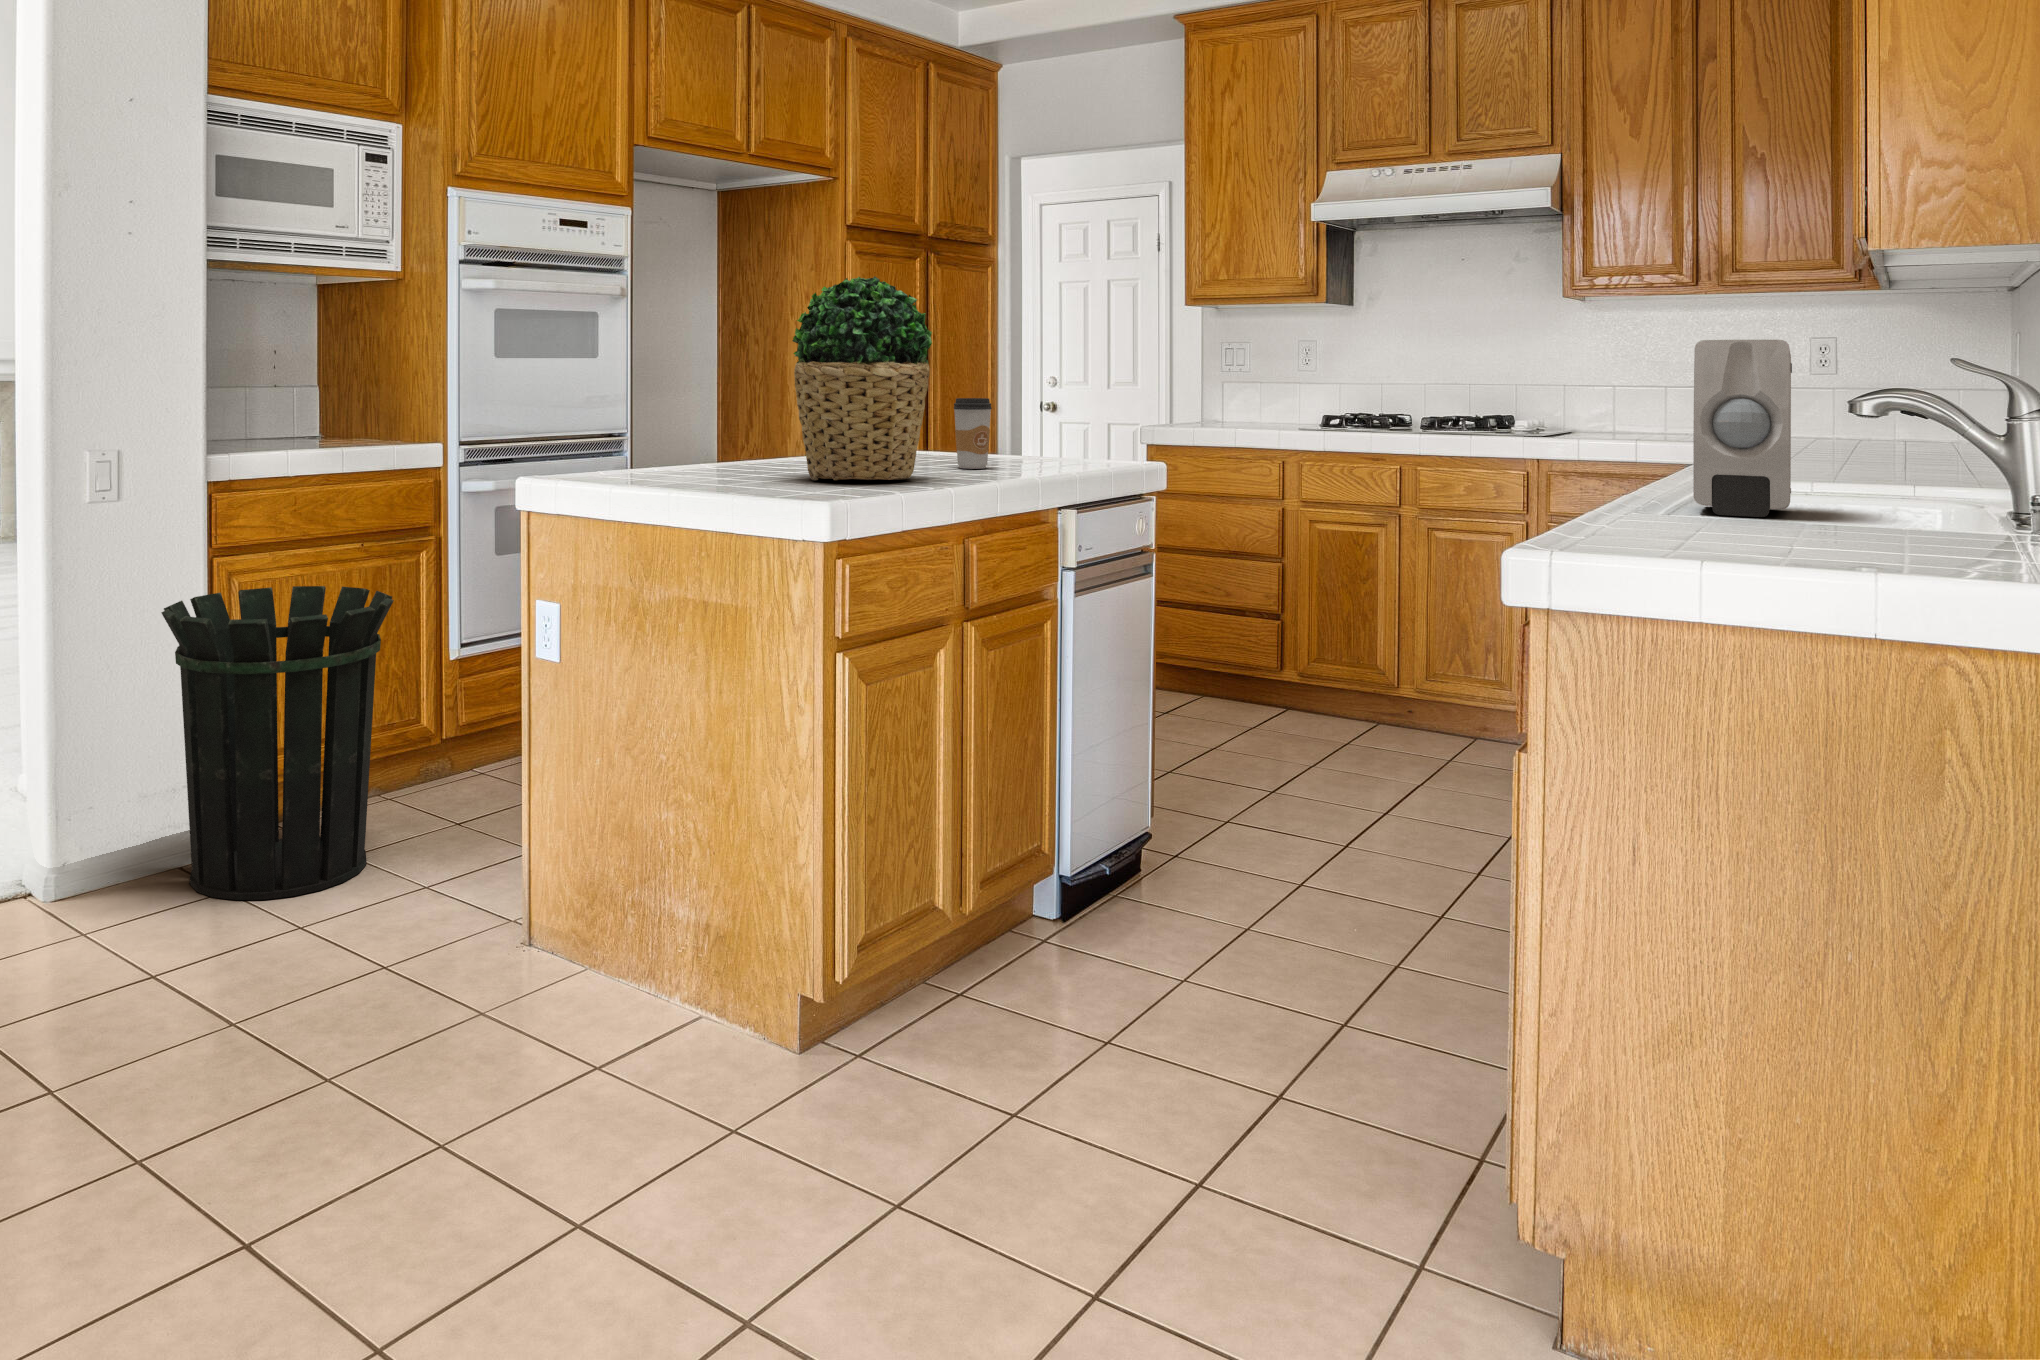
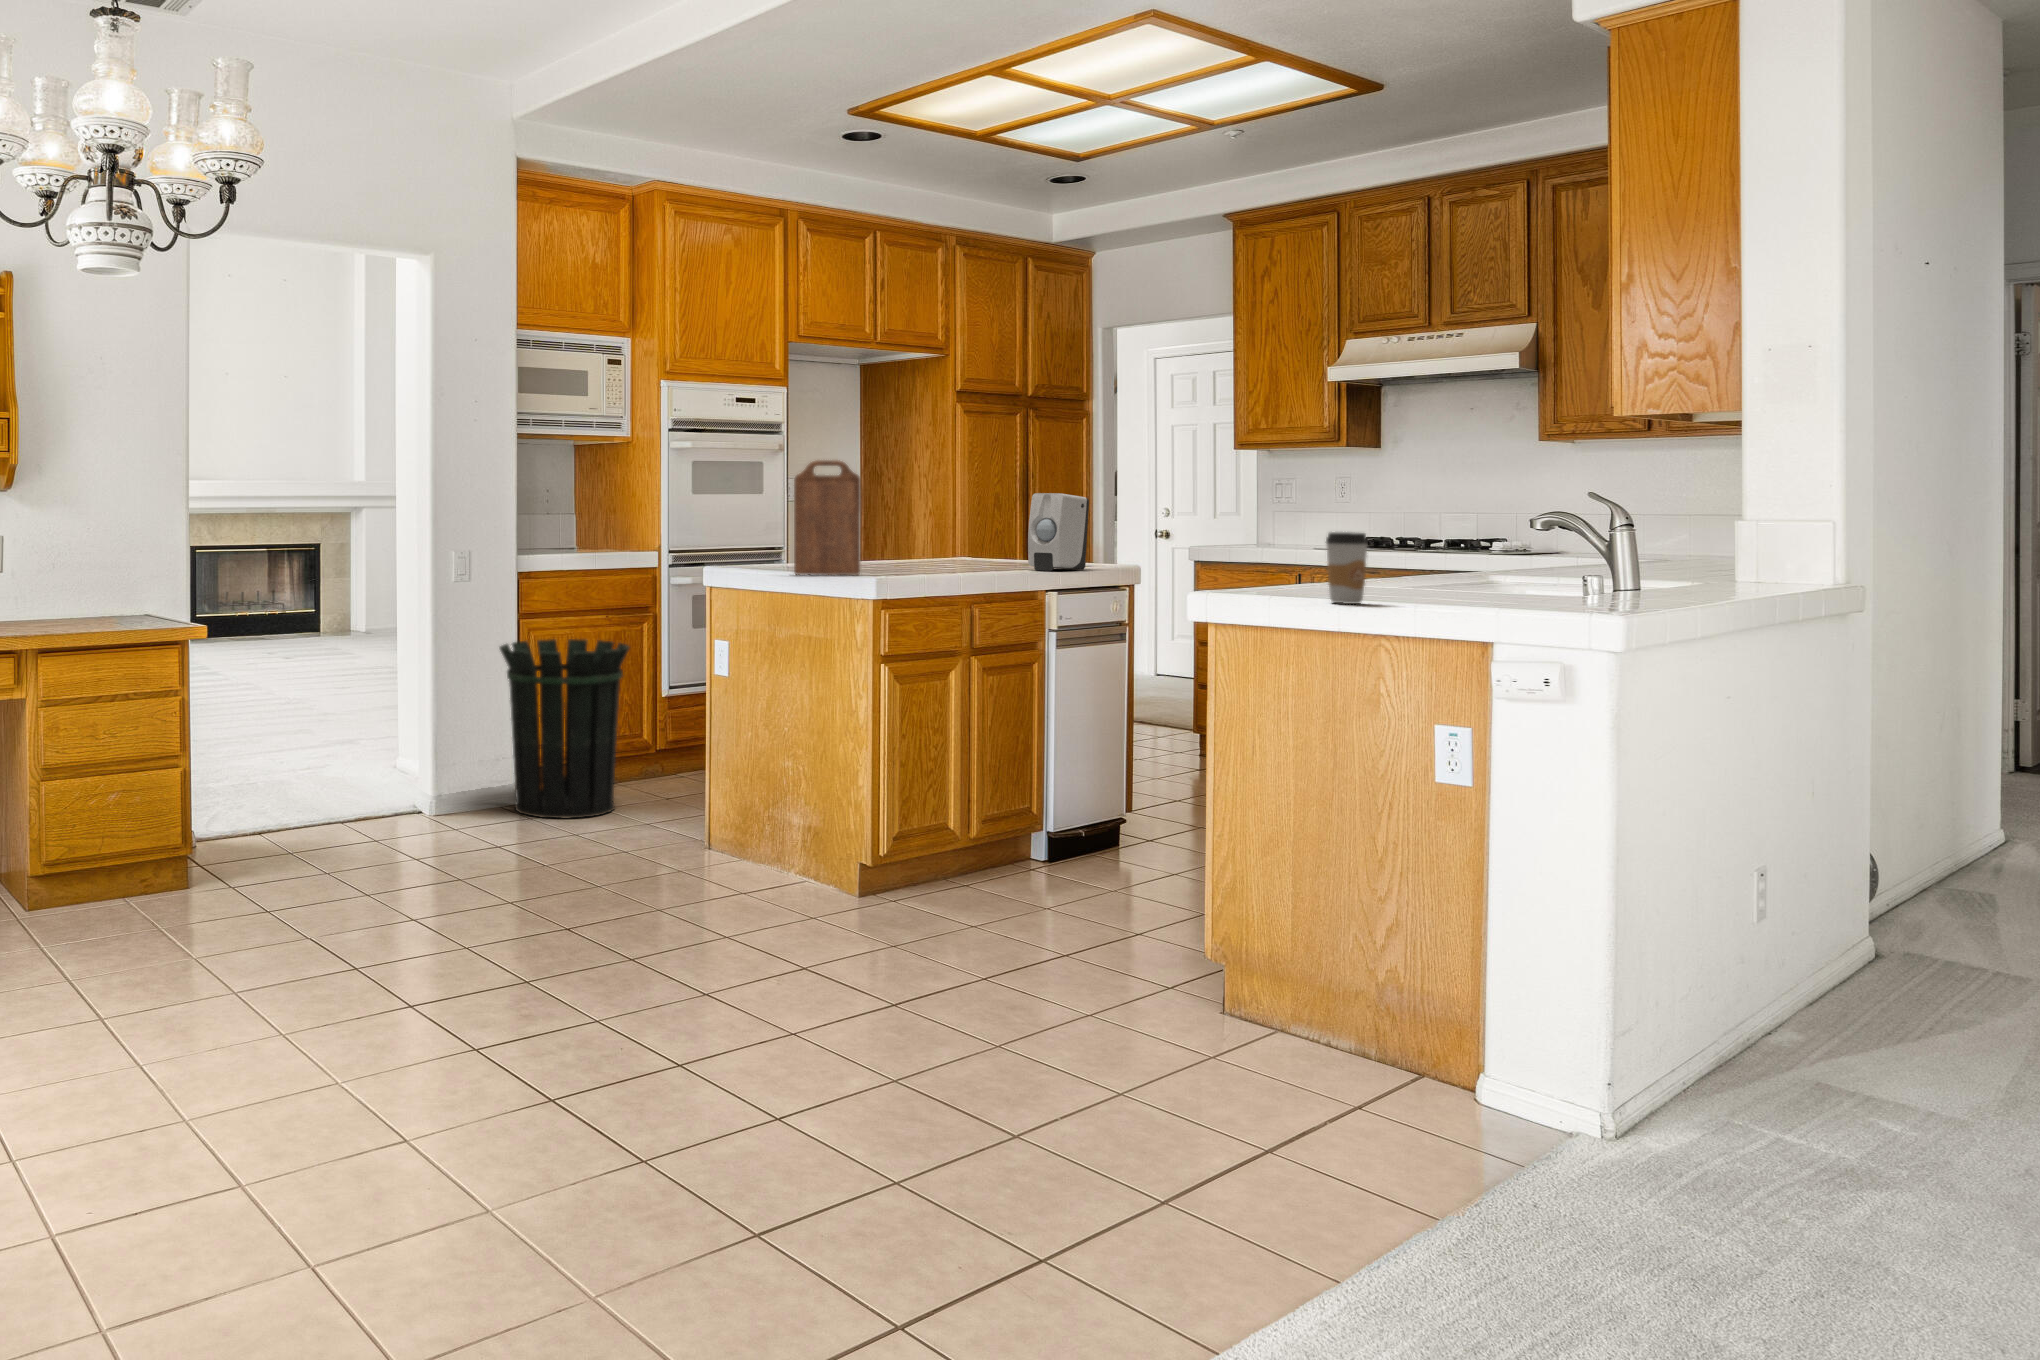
potted plant: present [792,276,932,480] -> none [871,447,958,572]
cutting board: none [673,294,785,491] -> present [794,460,861,575]
soap dispenser: present [1693,339,1792,517] -> present [1028,493,1089,571]
coffee cup: present [954,398,992,469] -> present [1326,532,1368,604]

